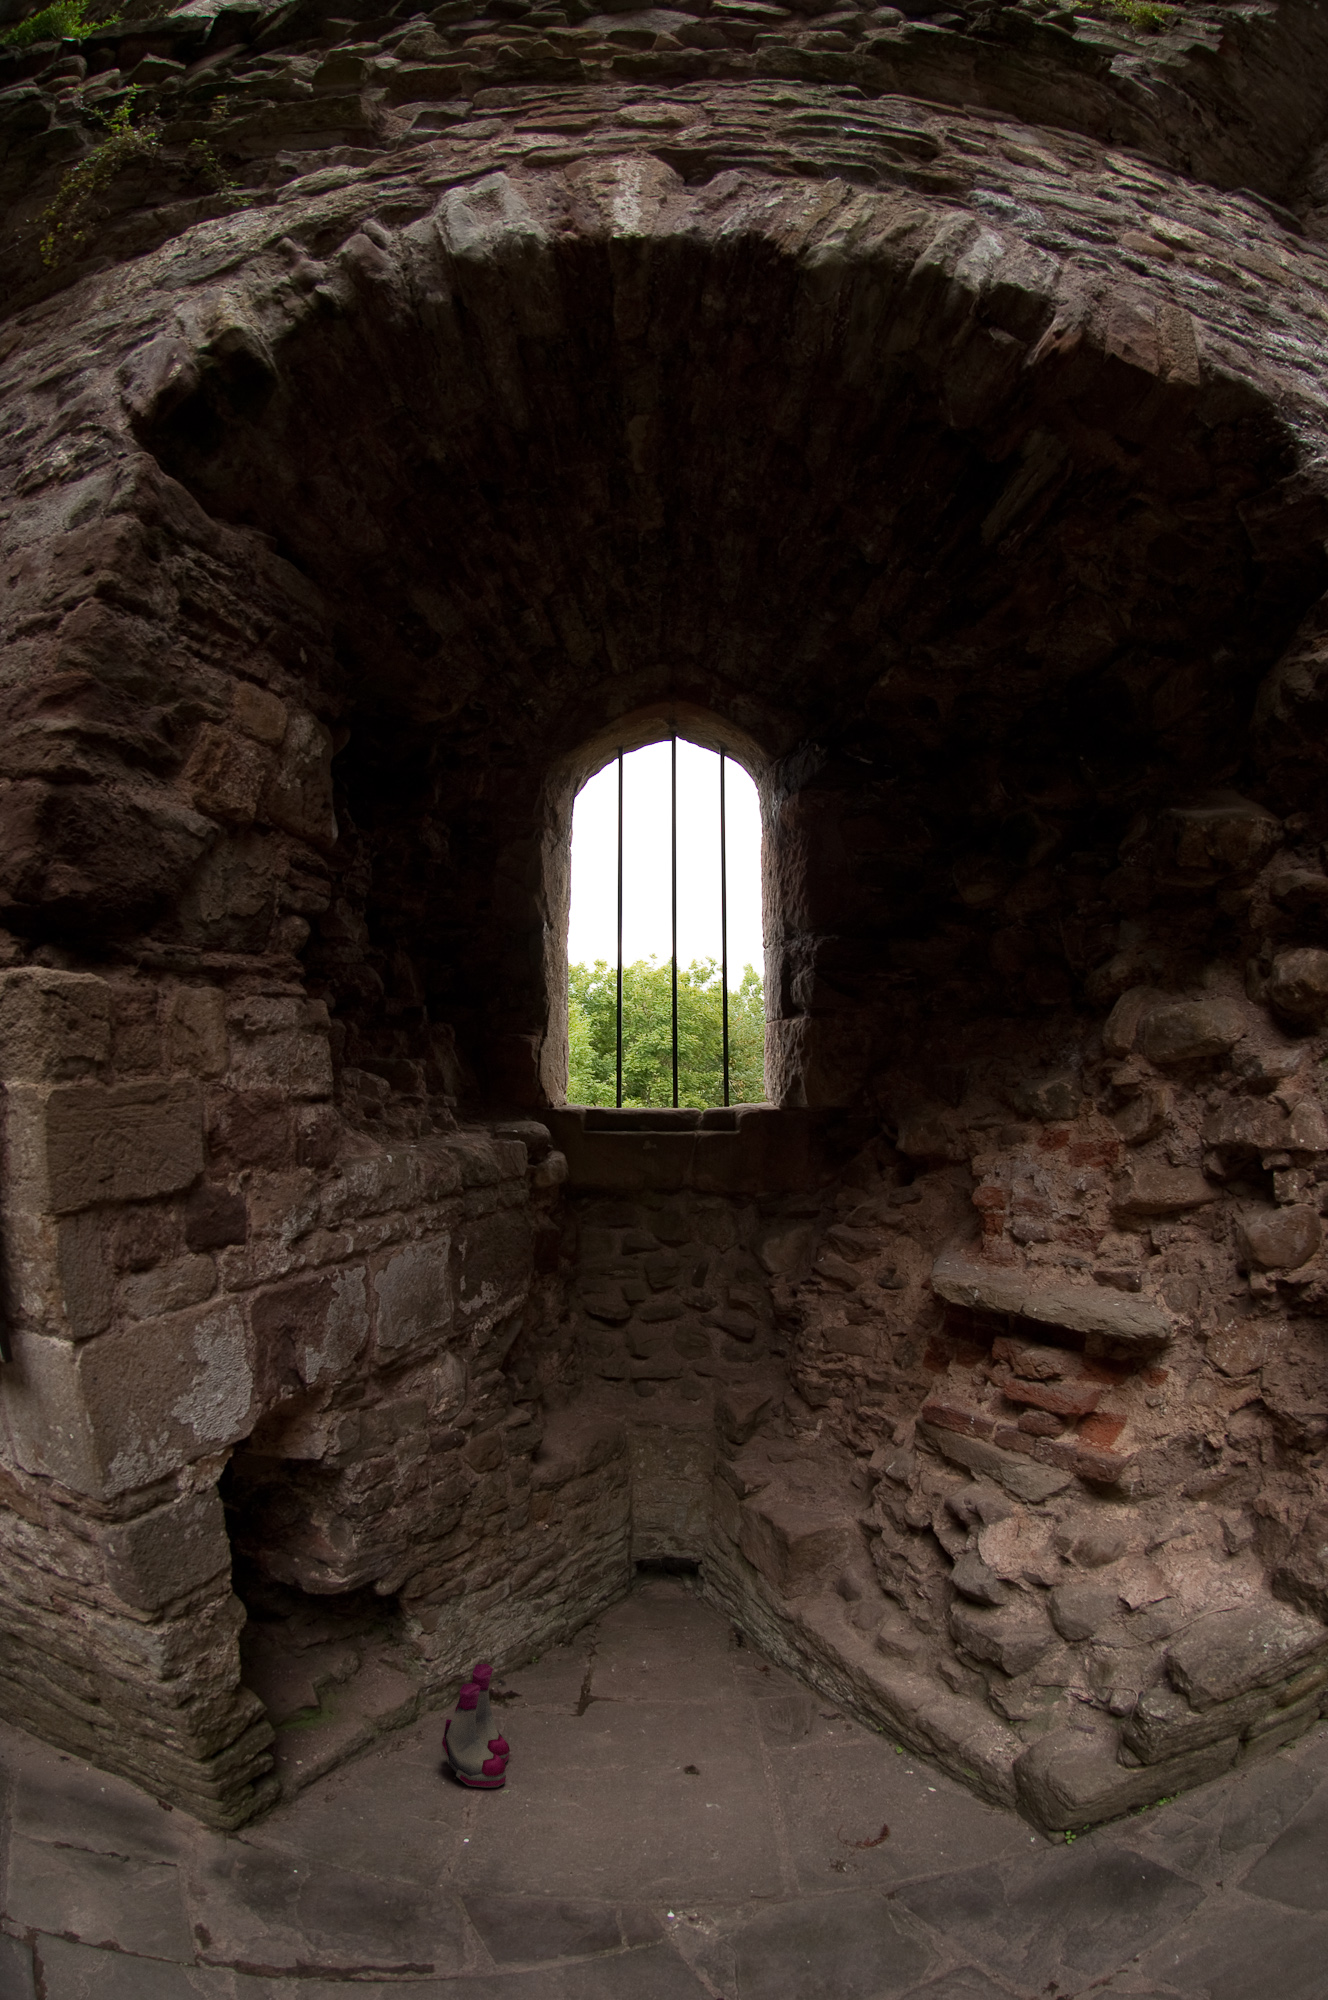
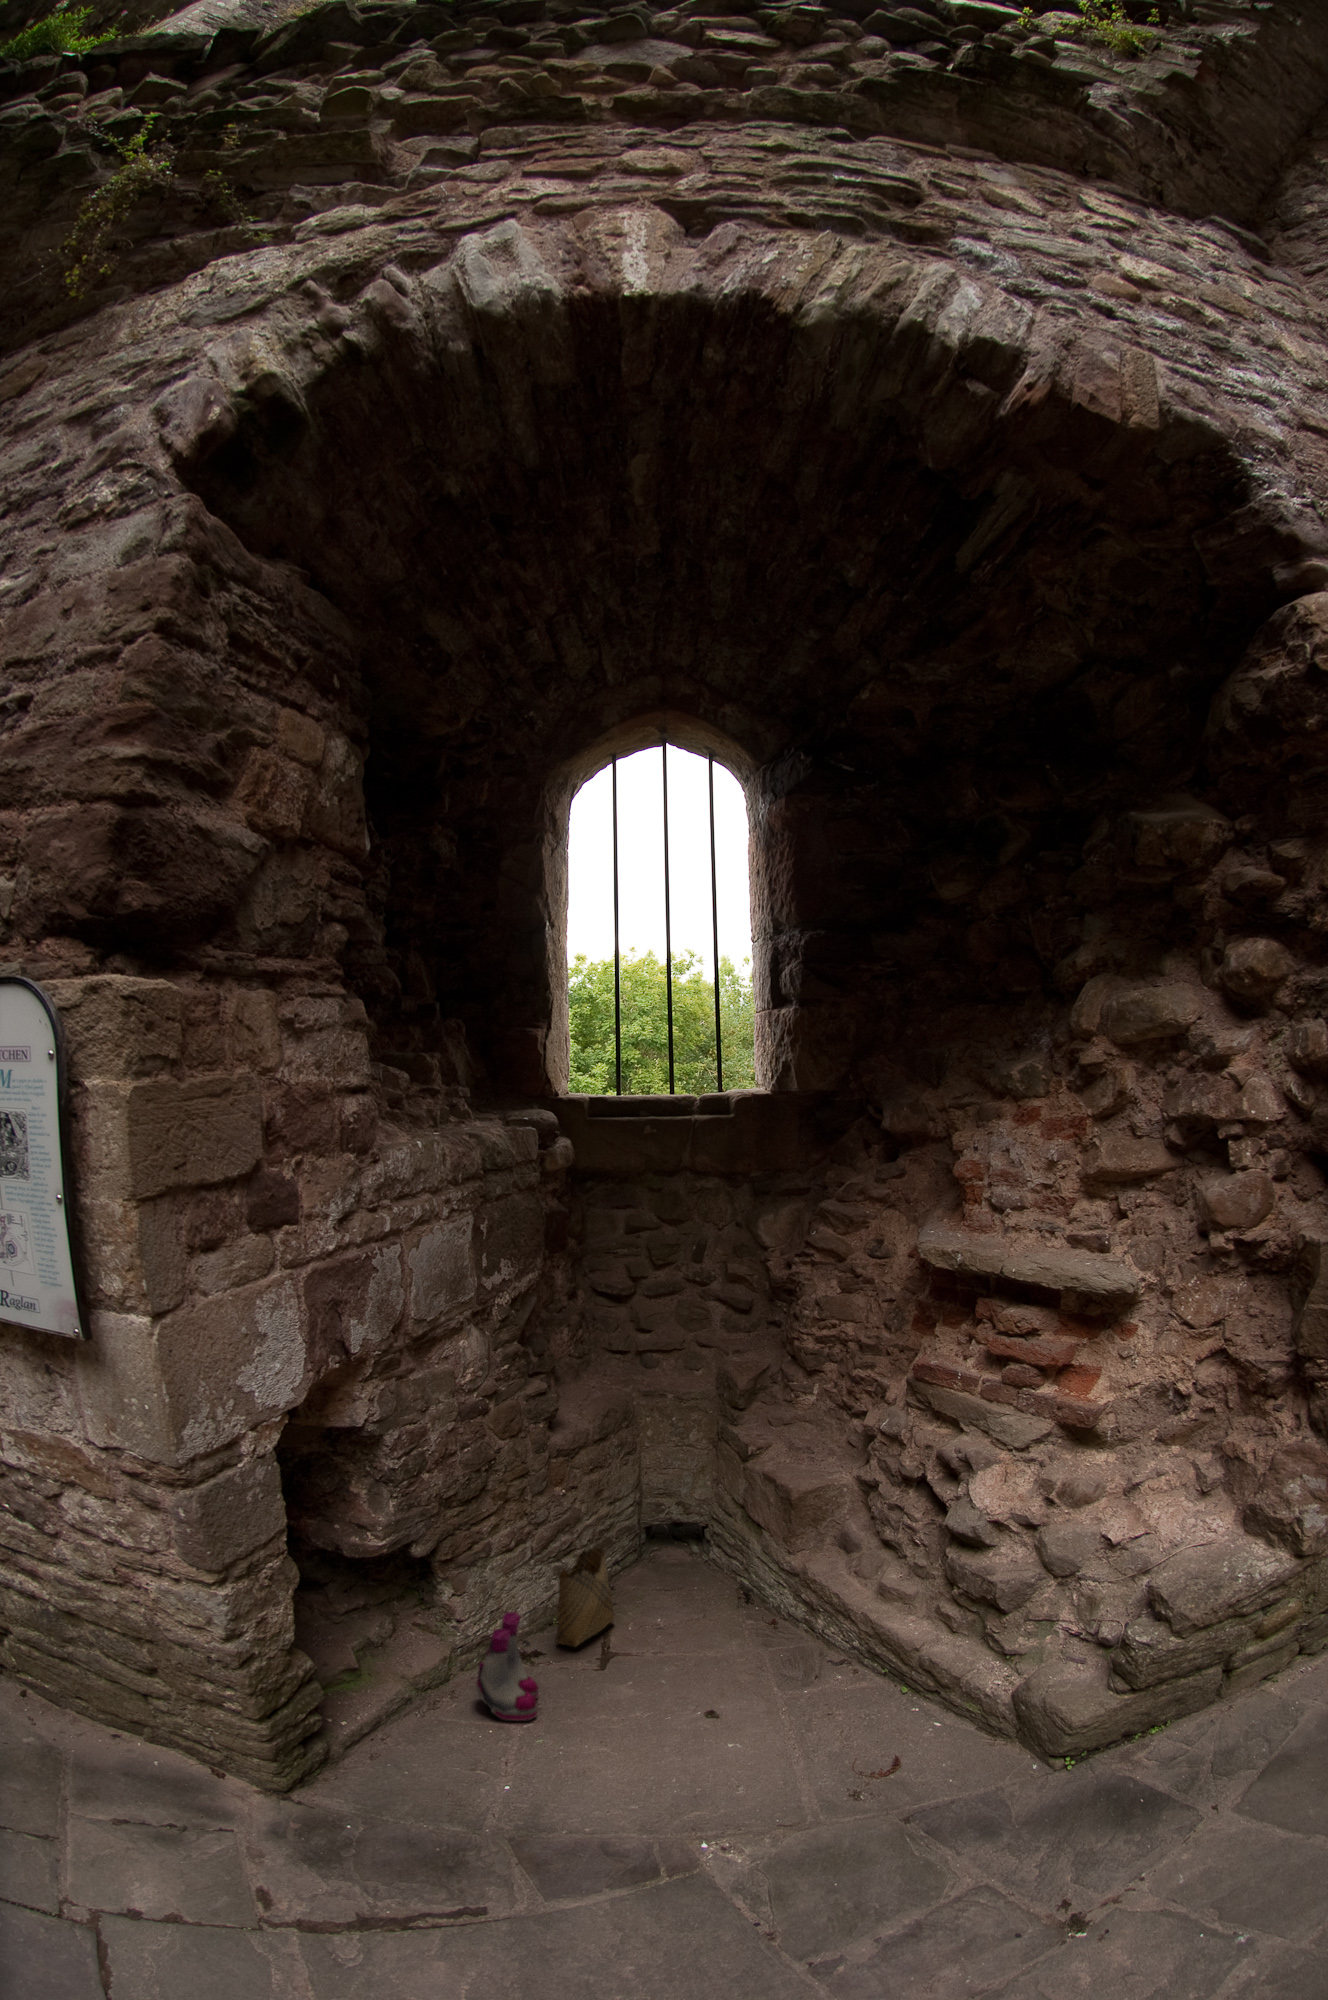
woven basket: none [533,1560,599,1703] -> present [556,1519,614,1647]

